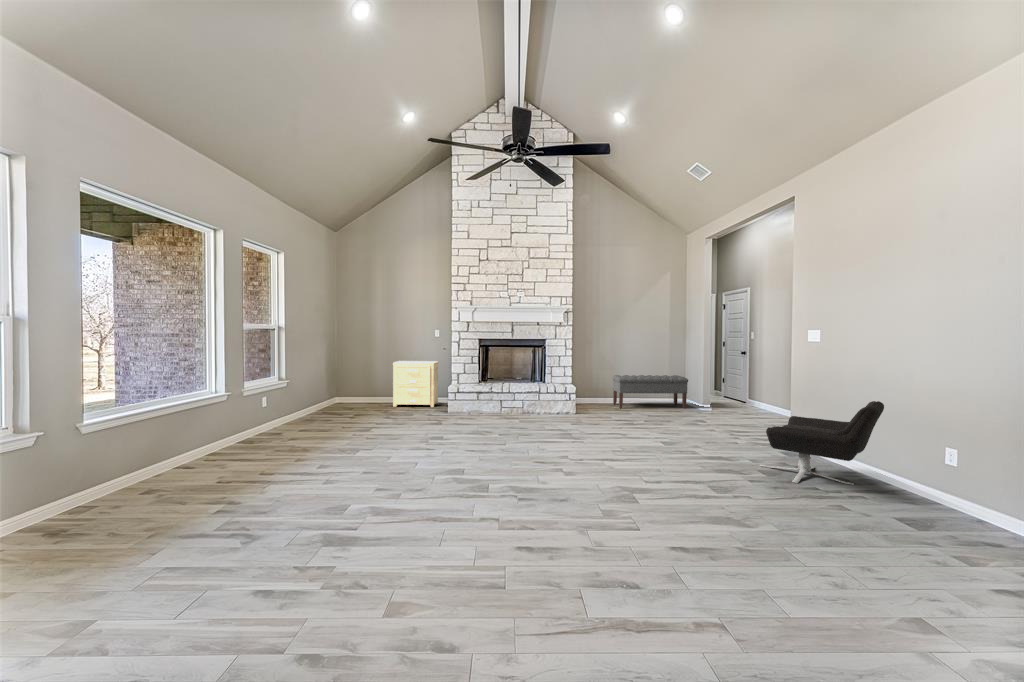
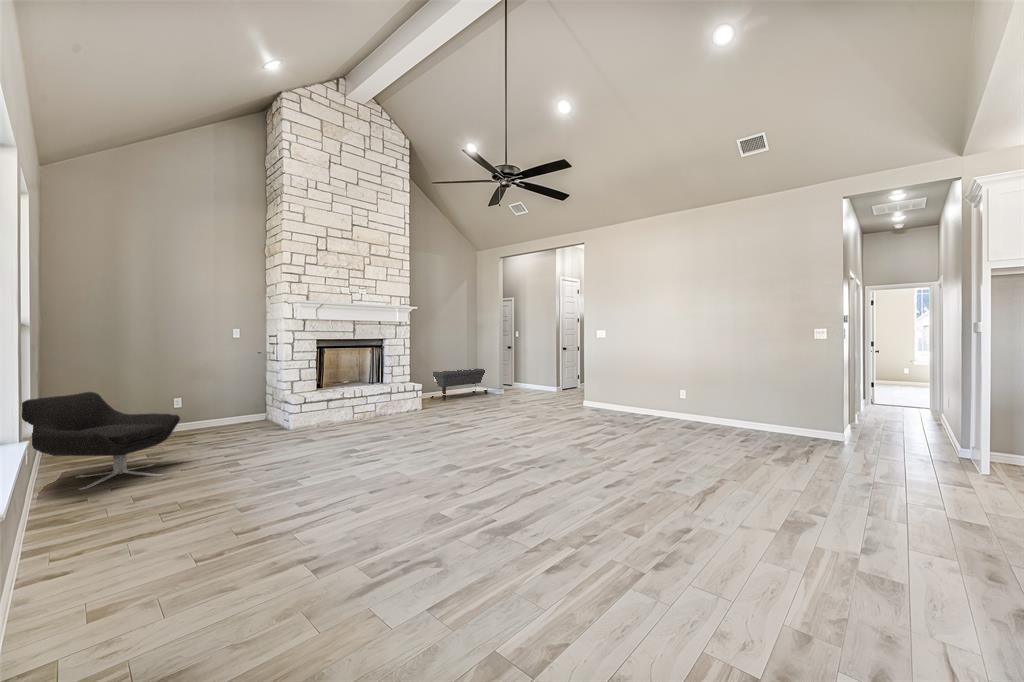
side table: present [393,361,438,407] -> none [174,370,247,438]
lounge chair: present [760,401,884,485] -> present [22,392,180,490]

